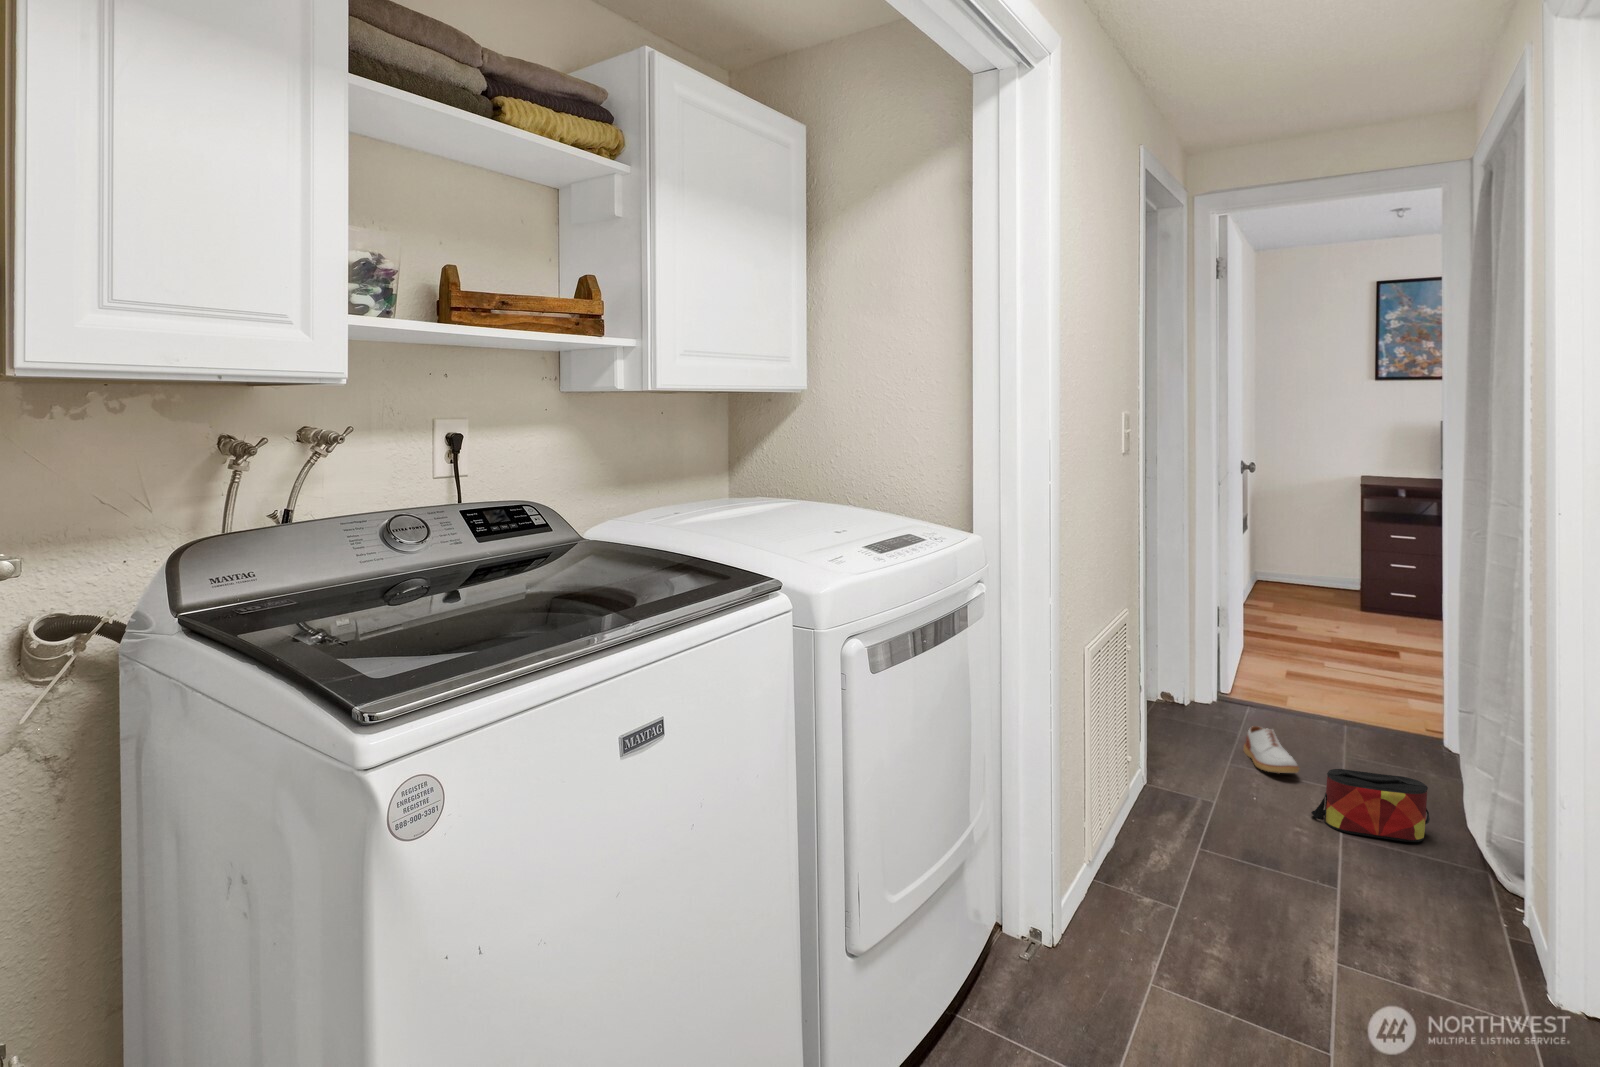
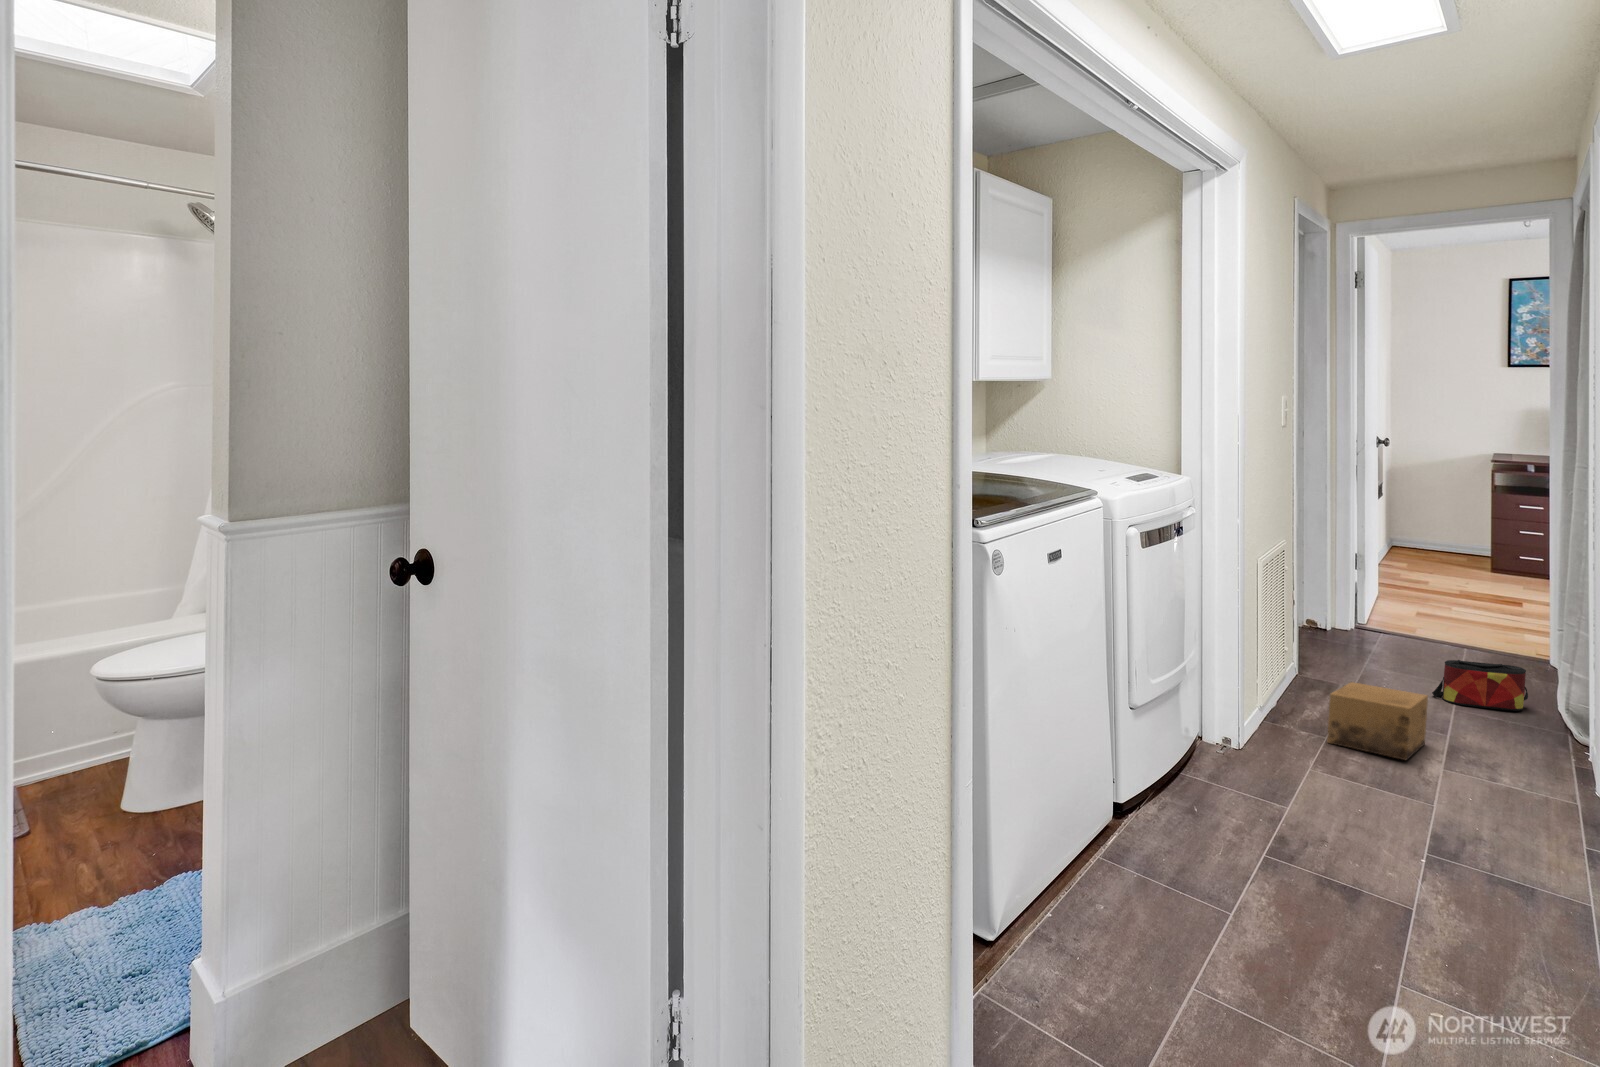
shoe: present [1244,726,1299,773] -> none [1377,640,1424,670]
cardboard box: none [1178,822,1312,959] -> present [1327,682,1428,760]

